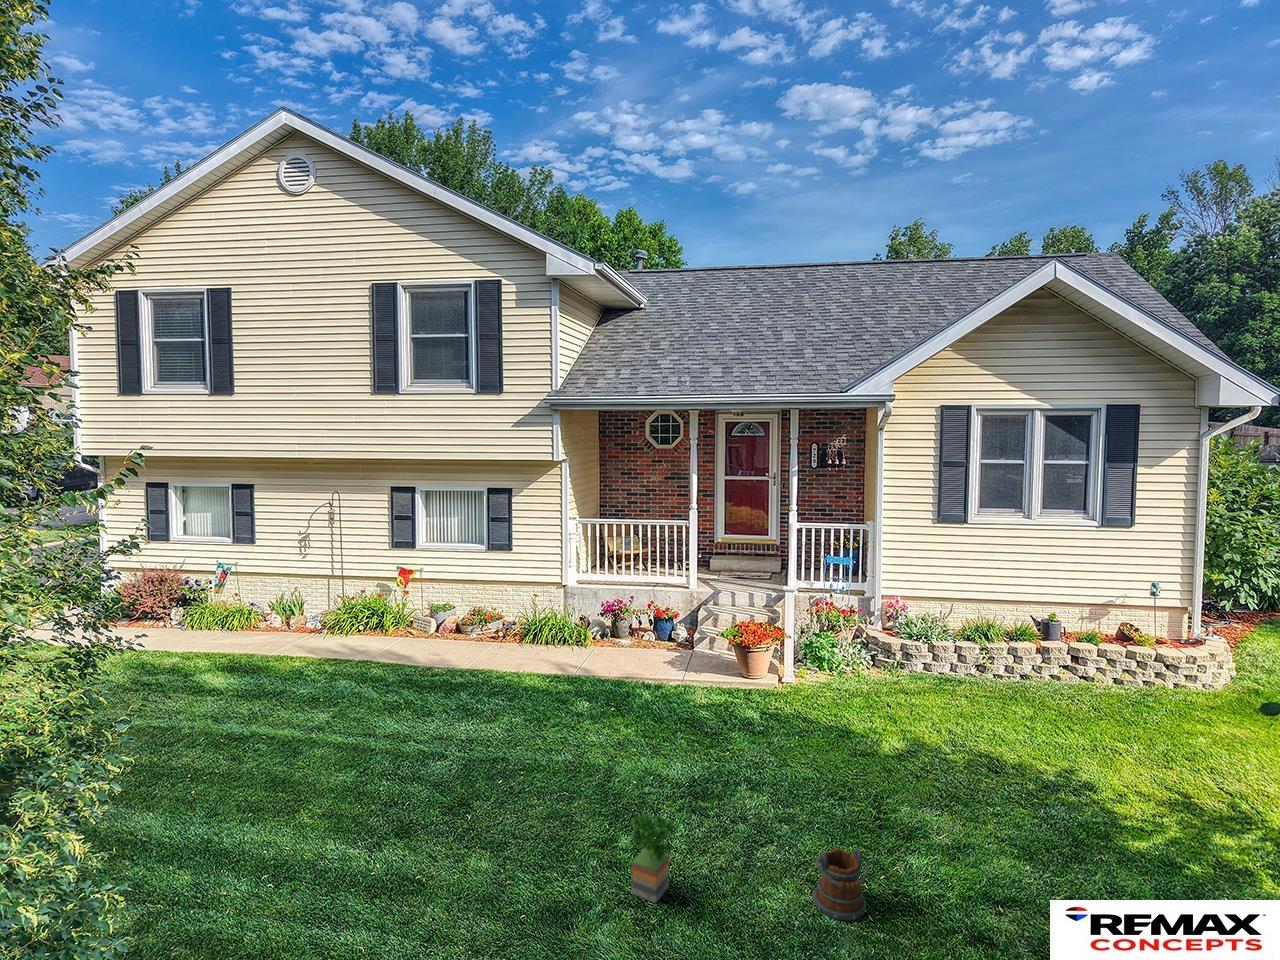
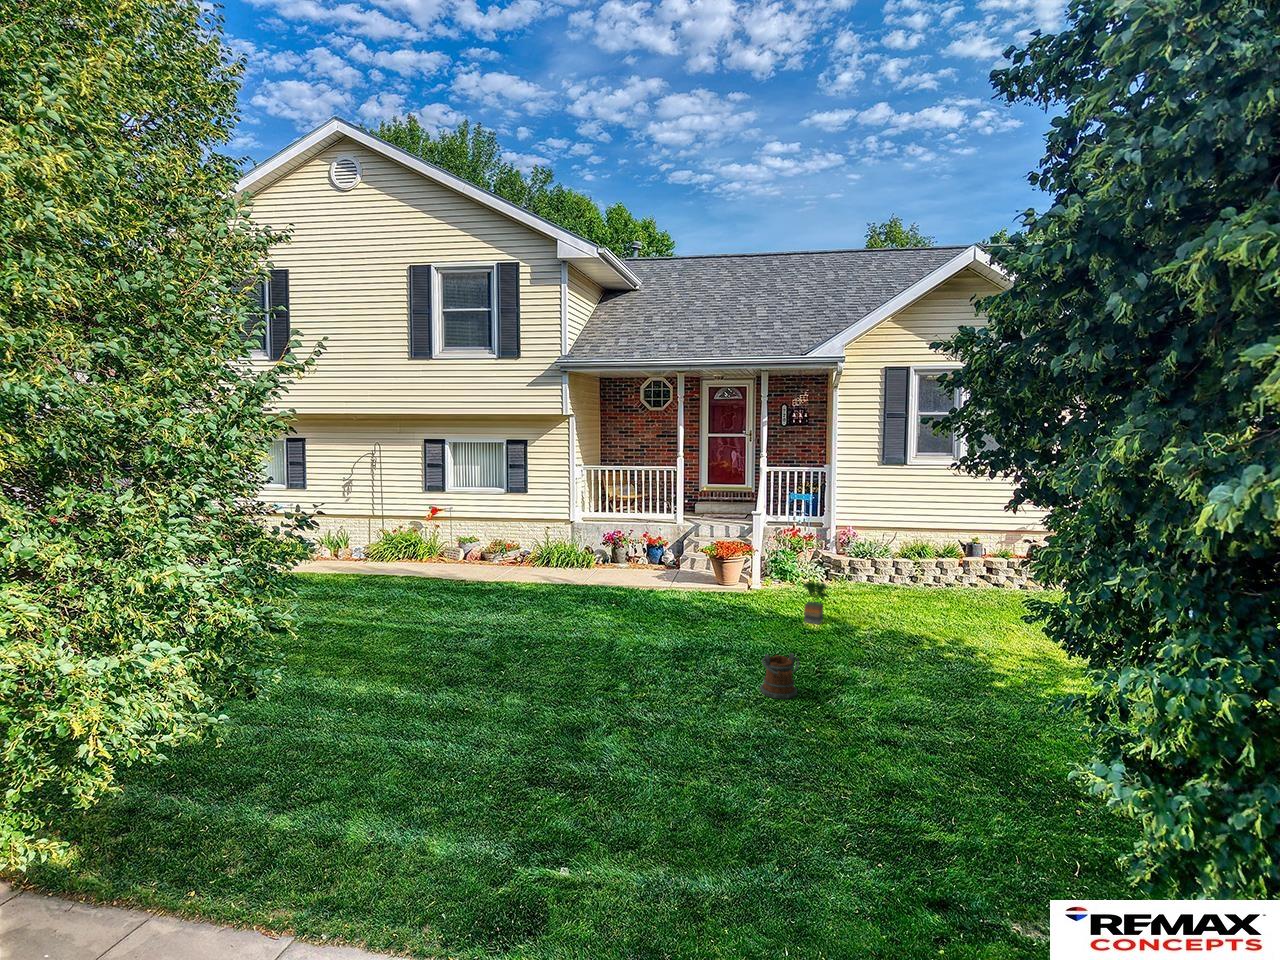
potted tree: present [631,813,678,903] -> present [803,581,828,624]

